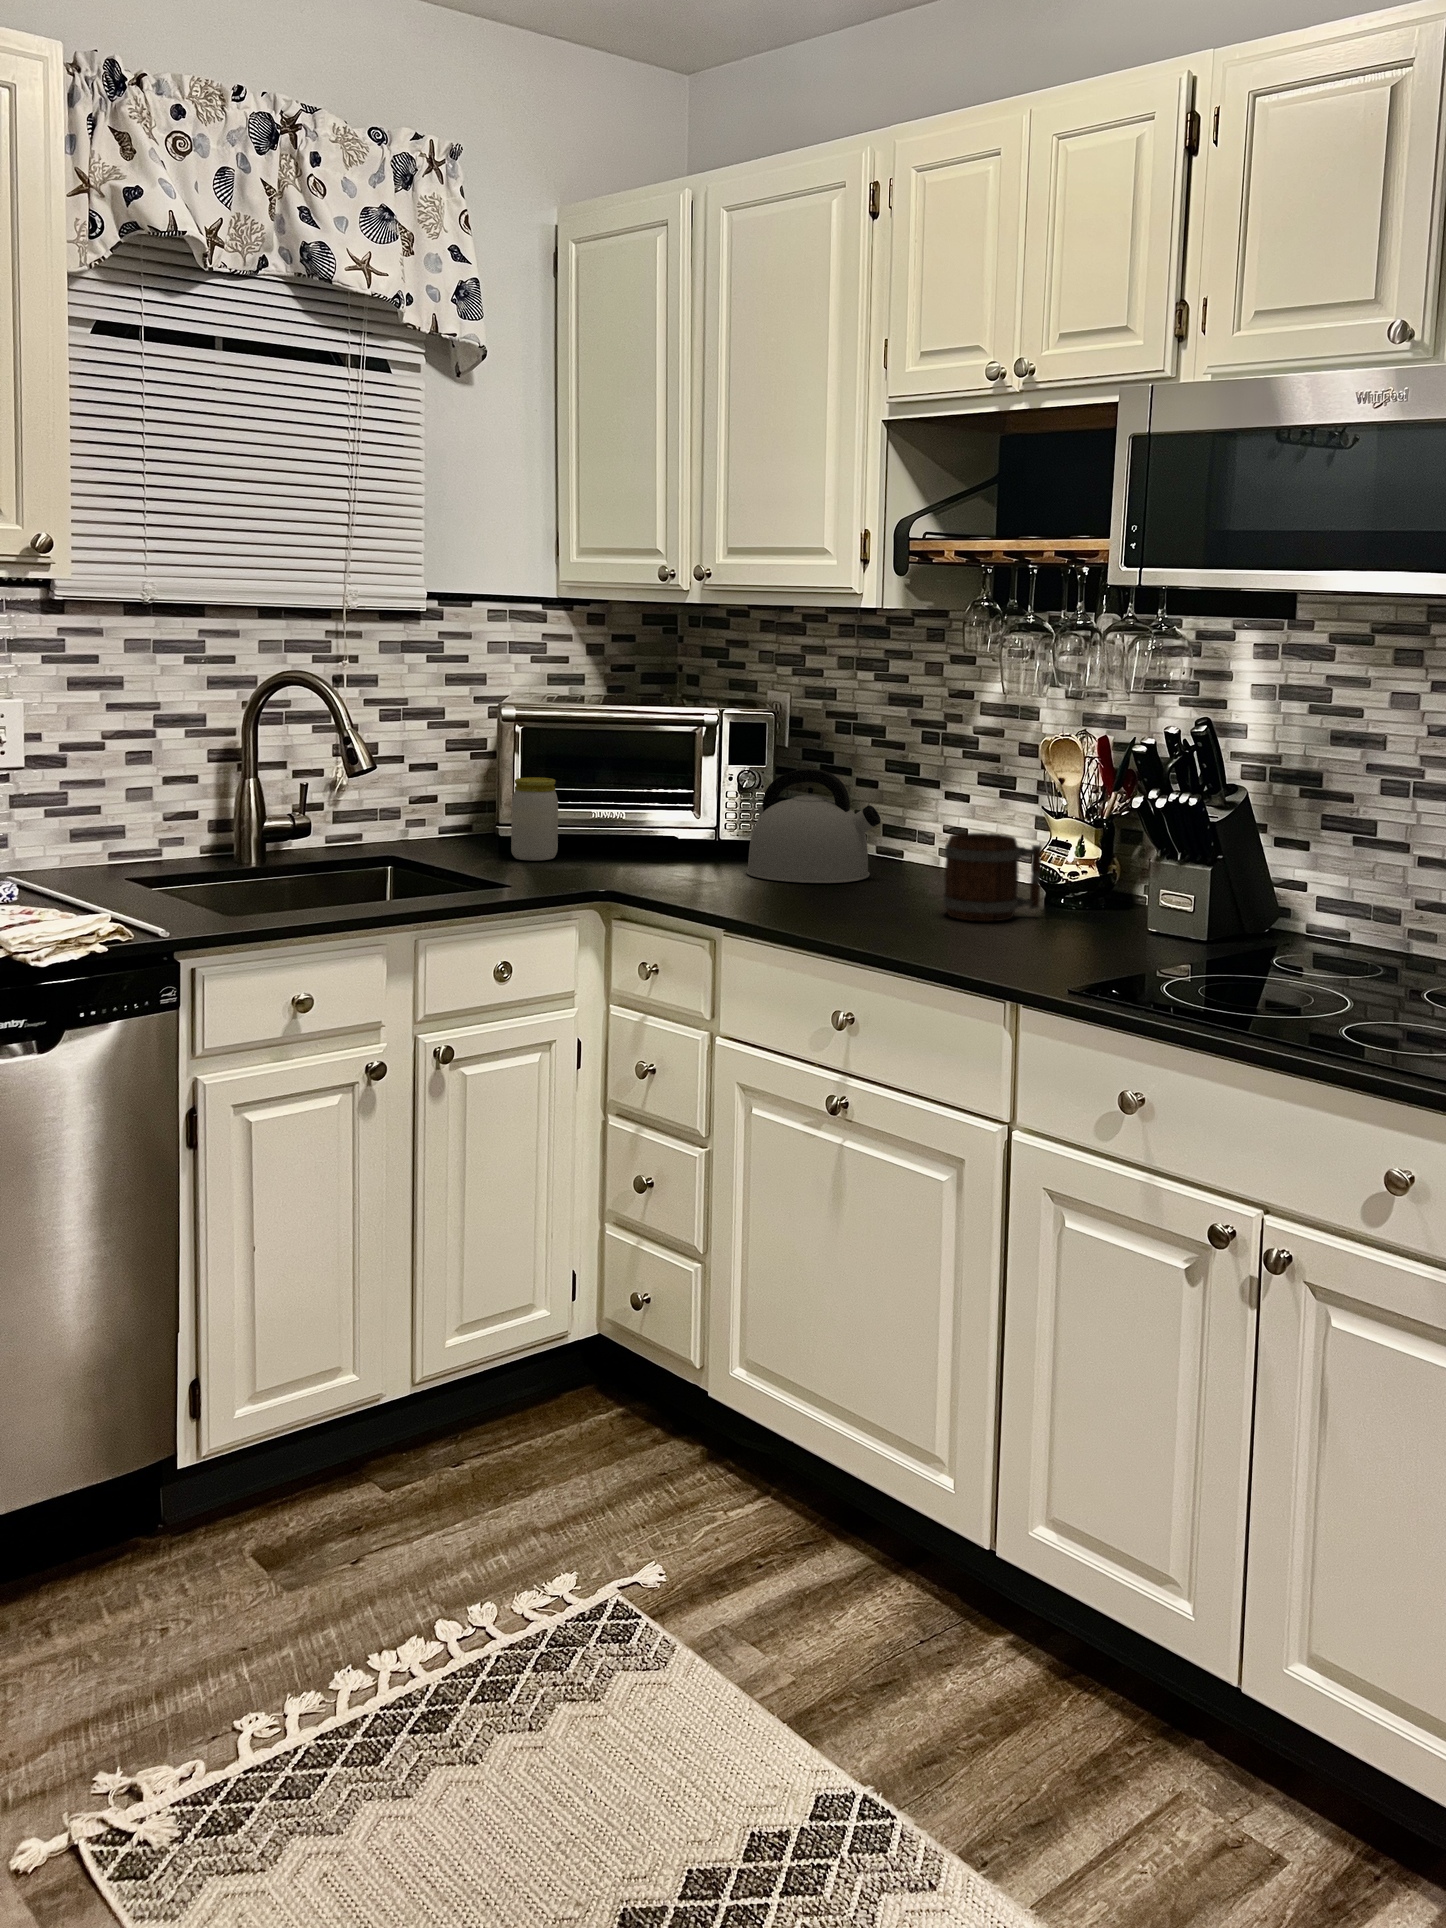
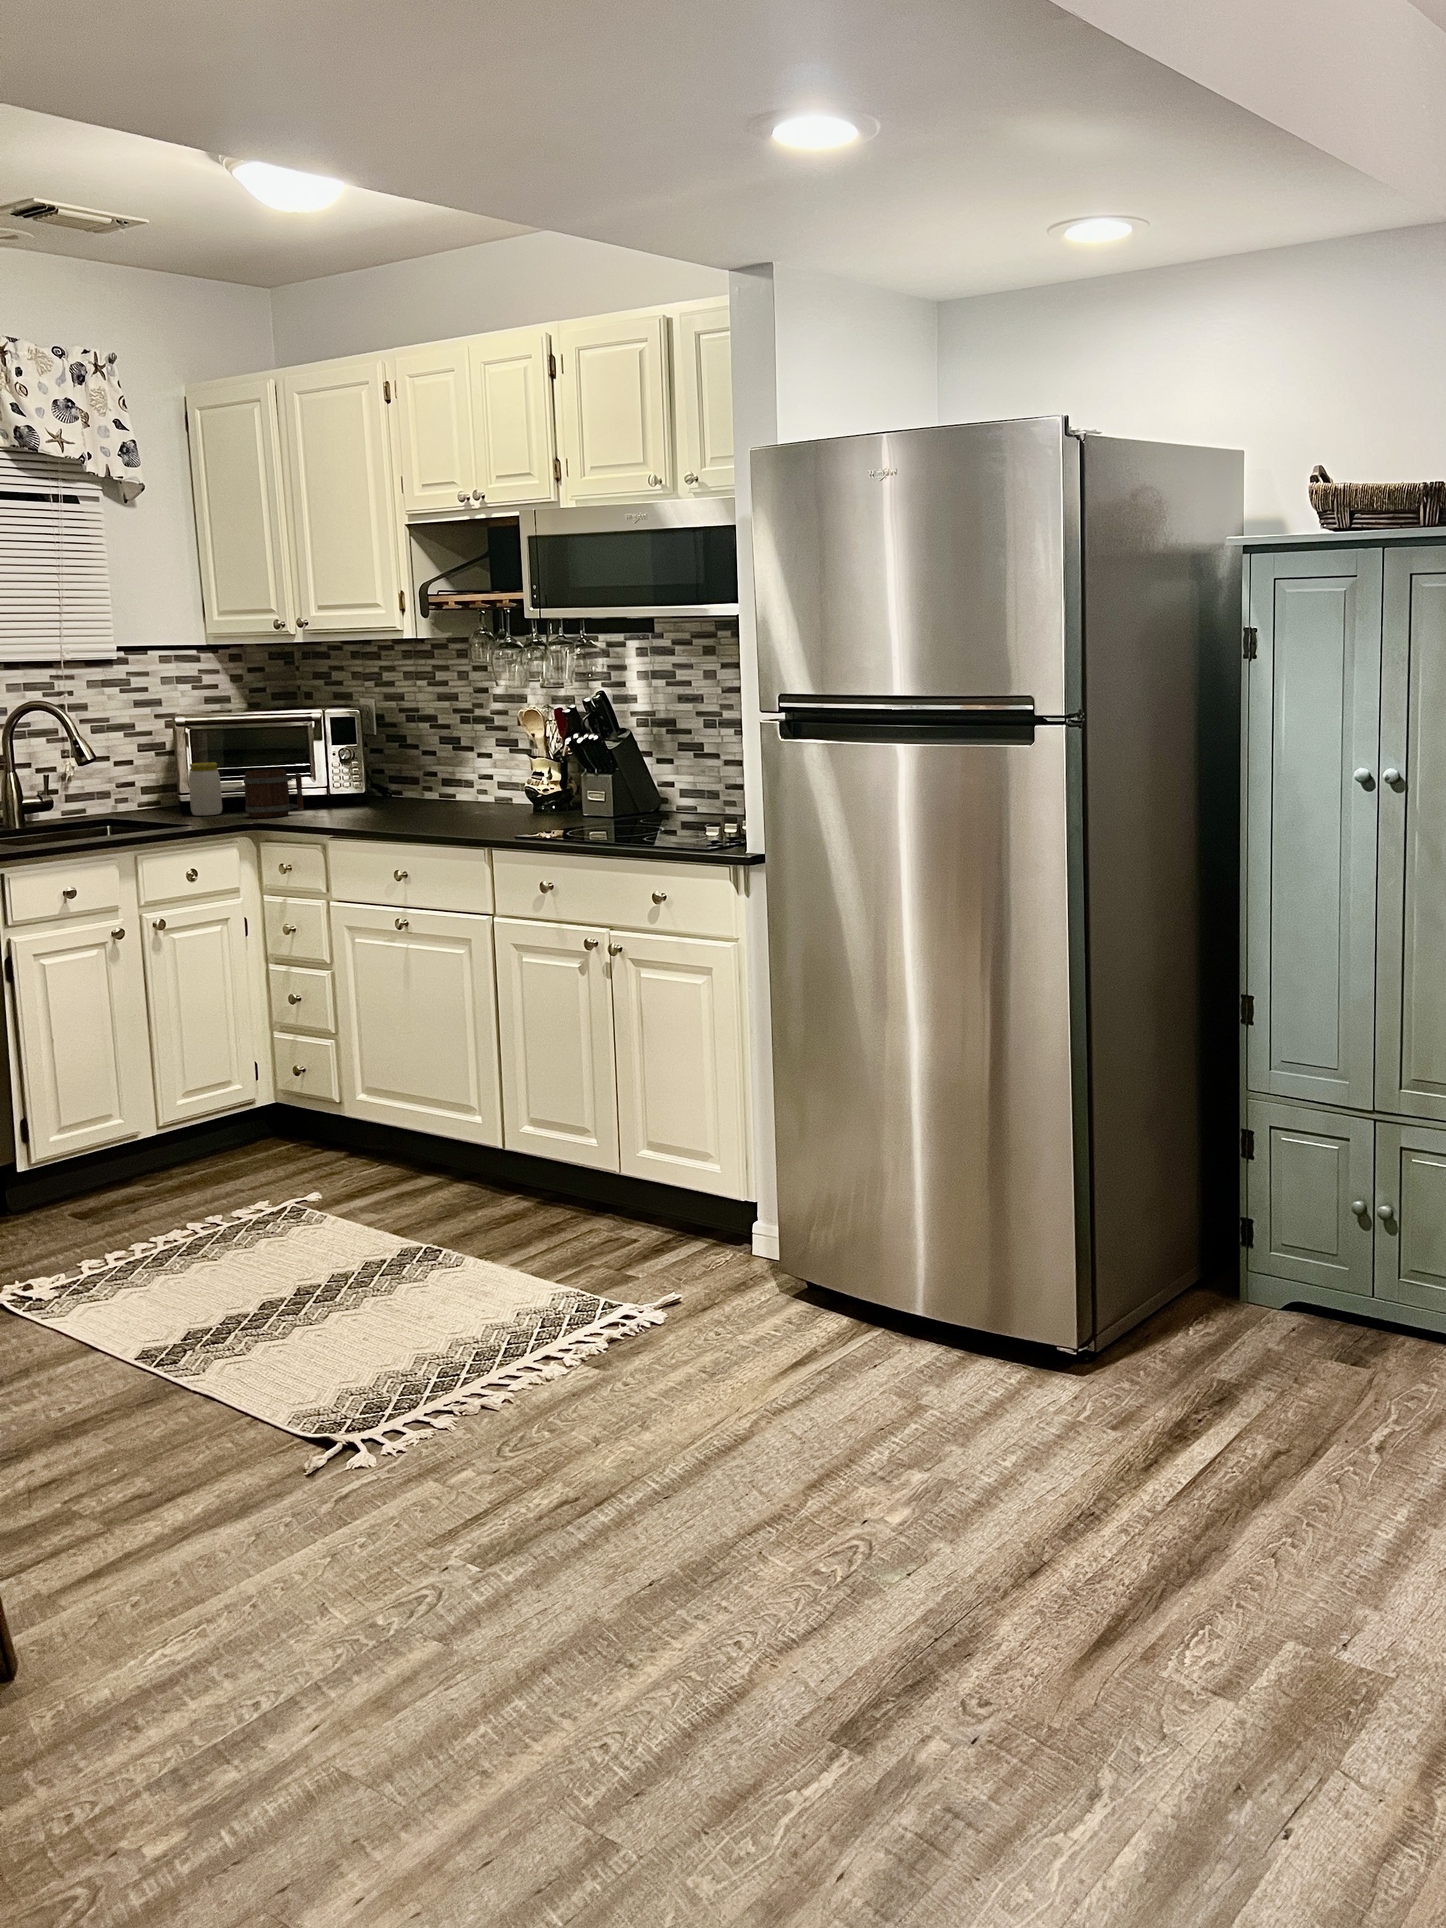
kettle: present [746,769,881,883] -> none [348,743,431,813]
mug: present [943,833,1042,921] -> present [244,770,304,818]

